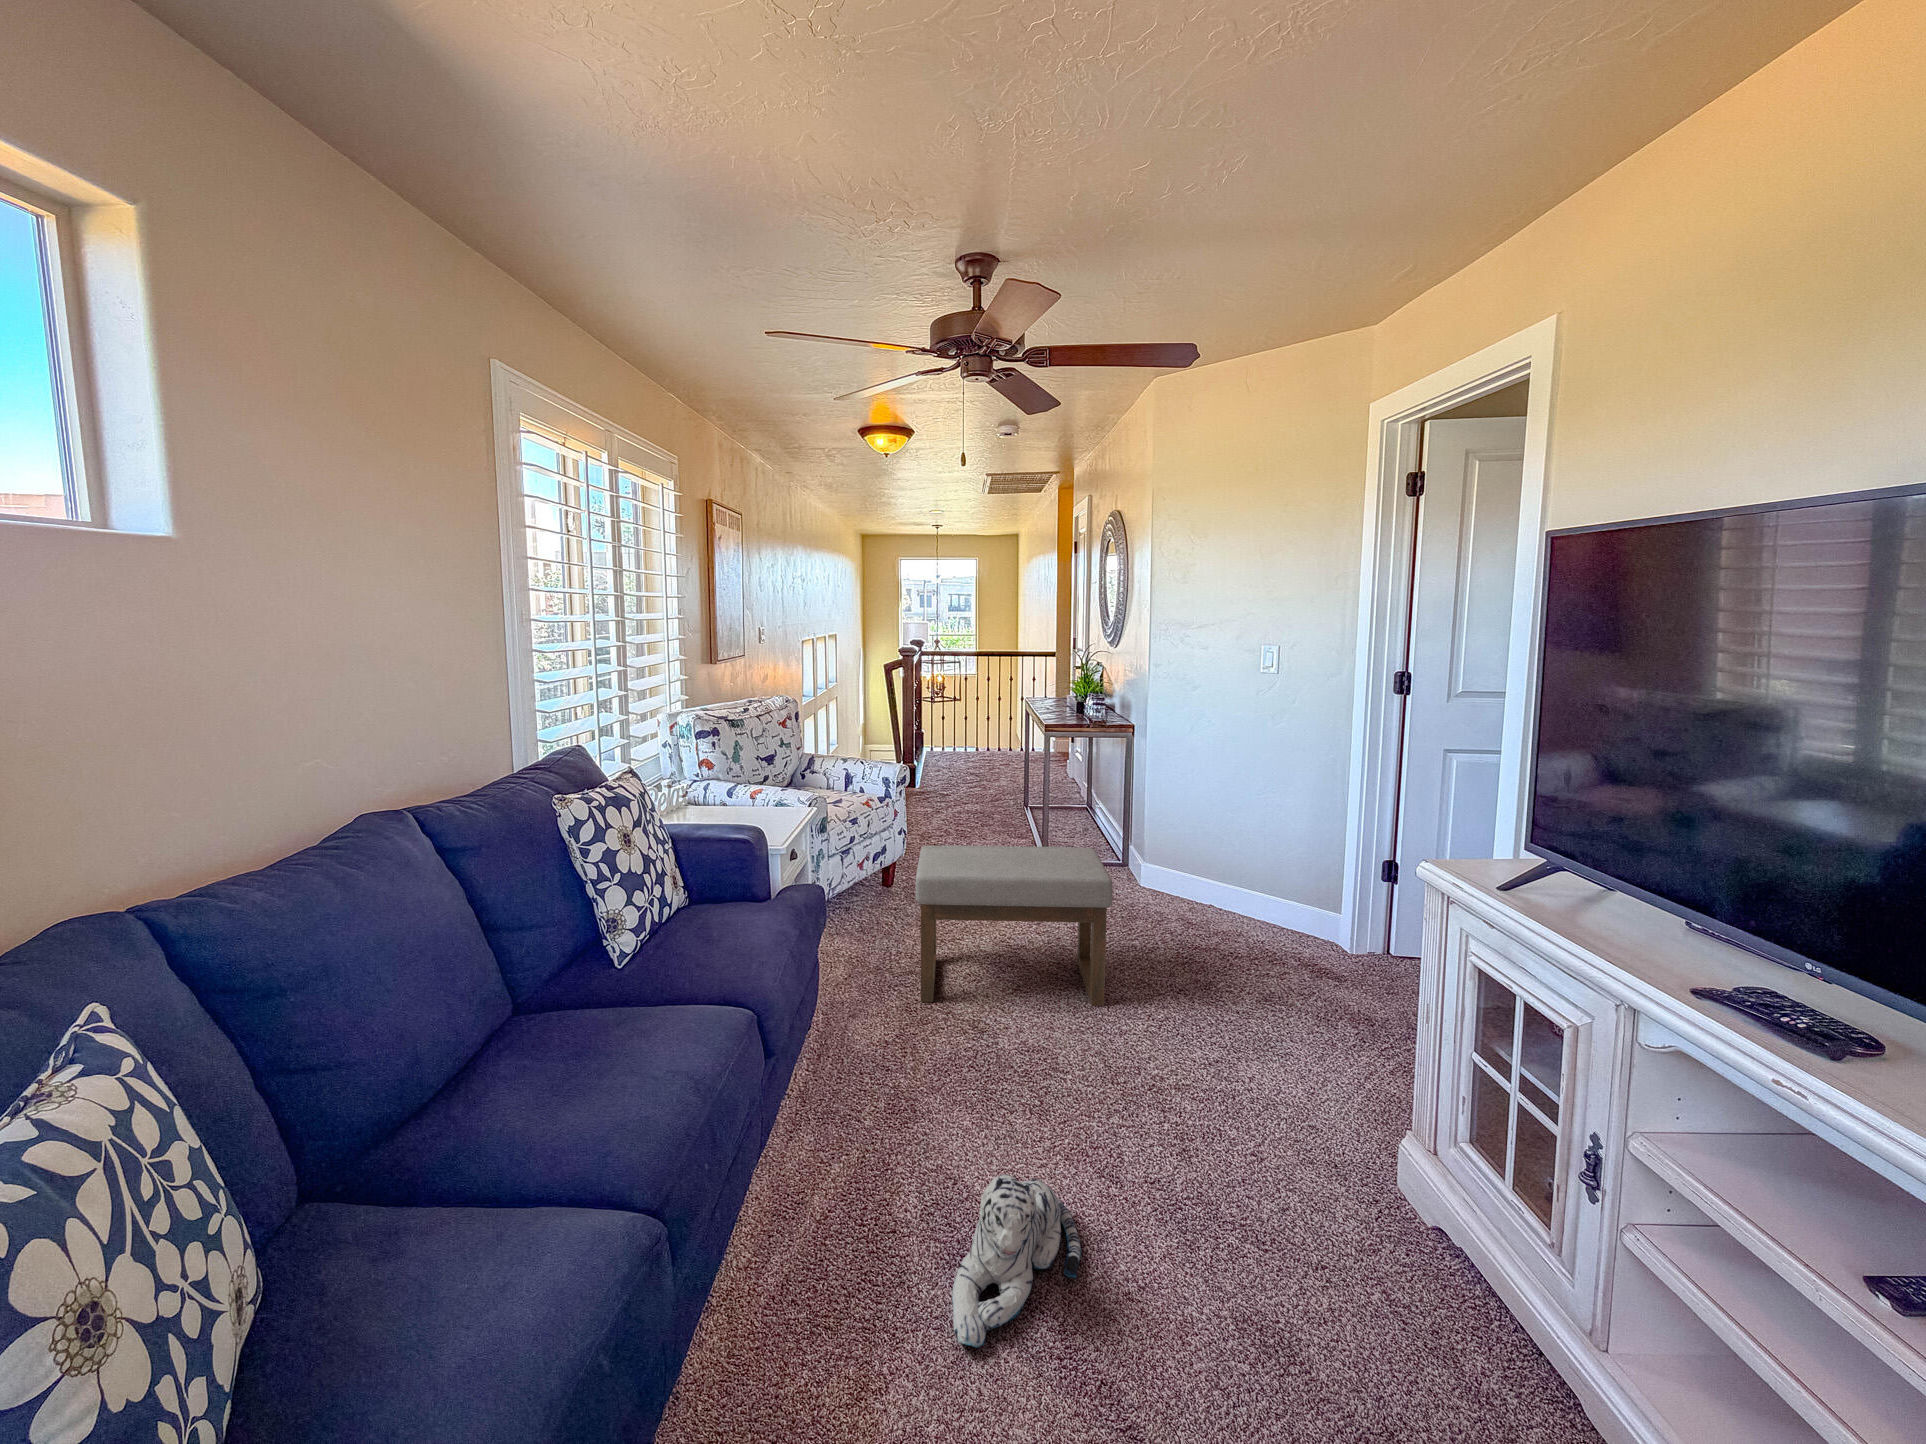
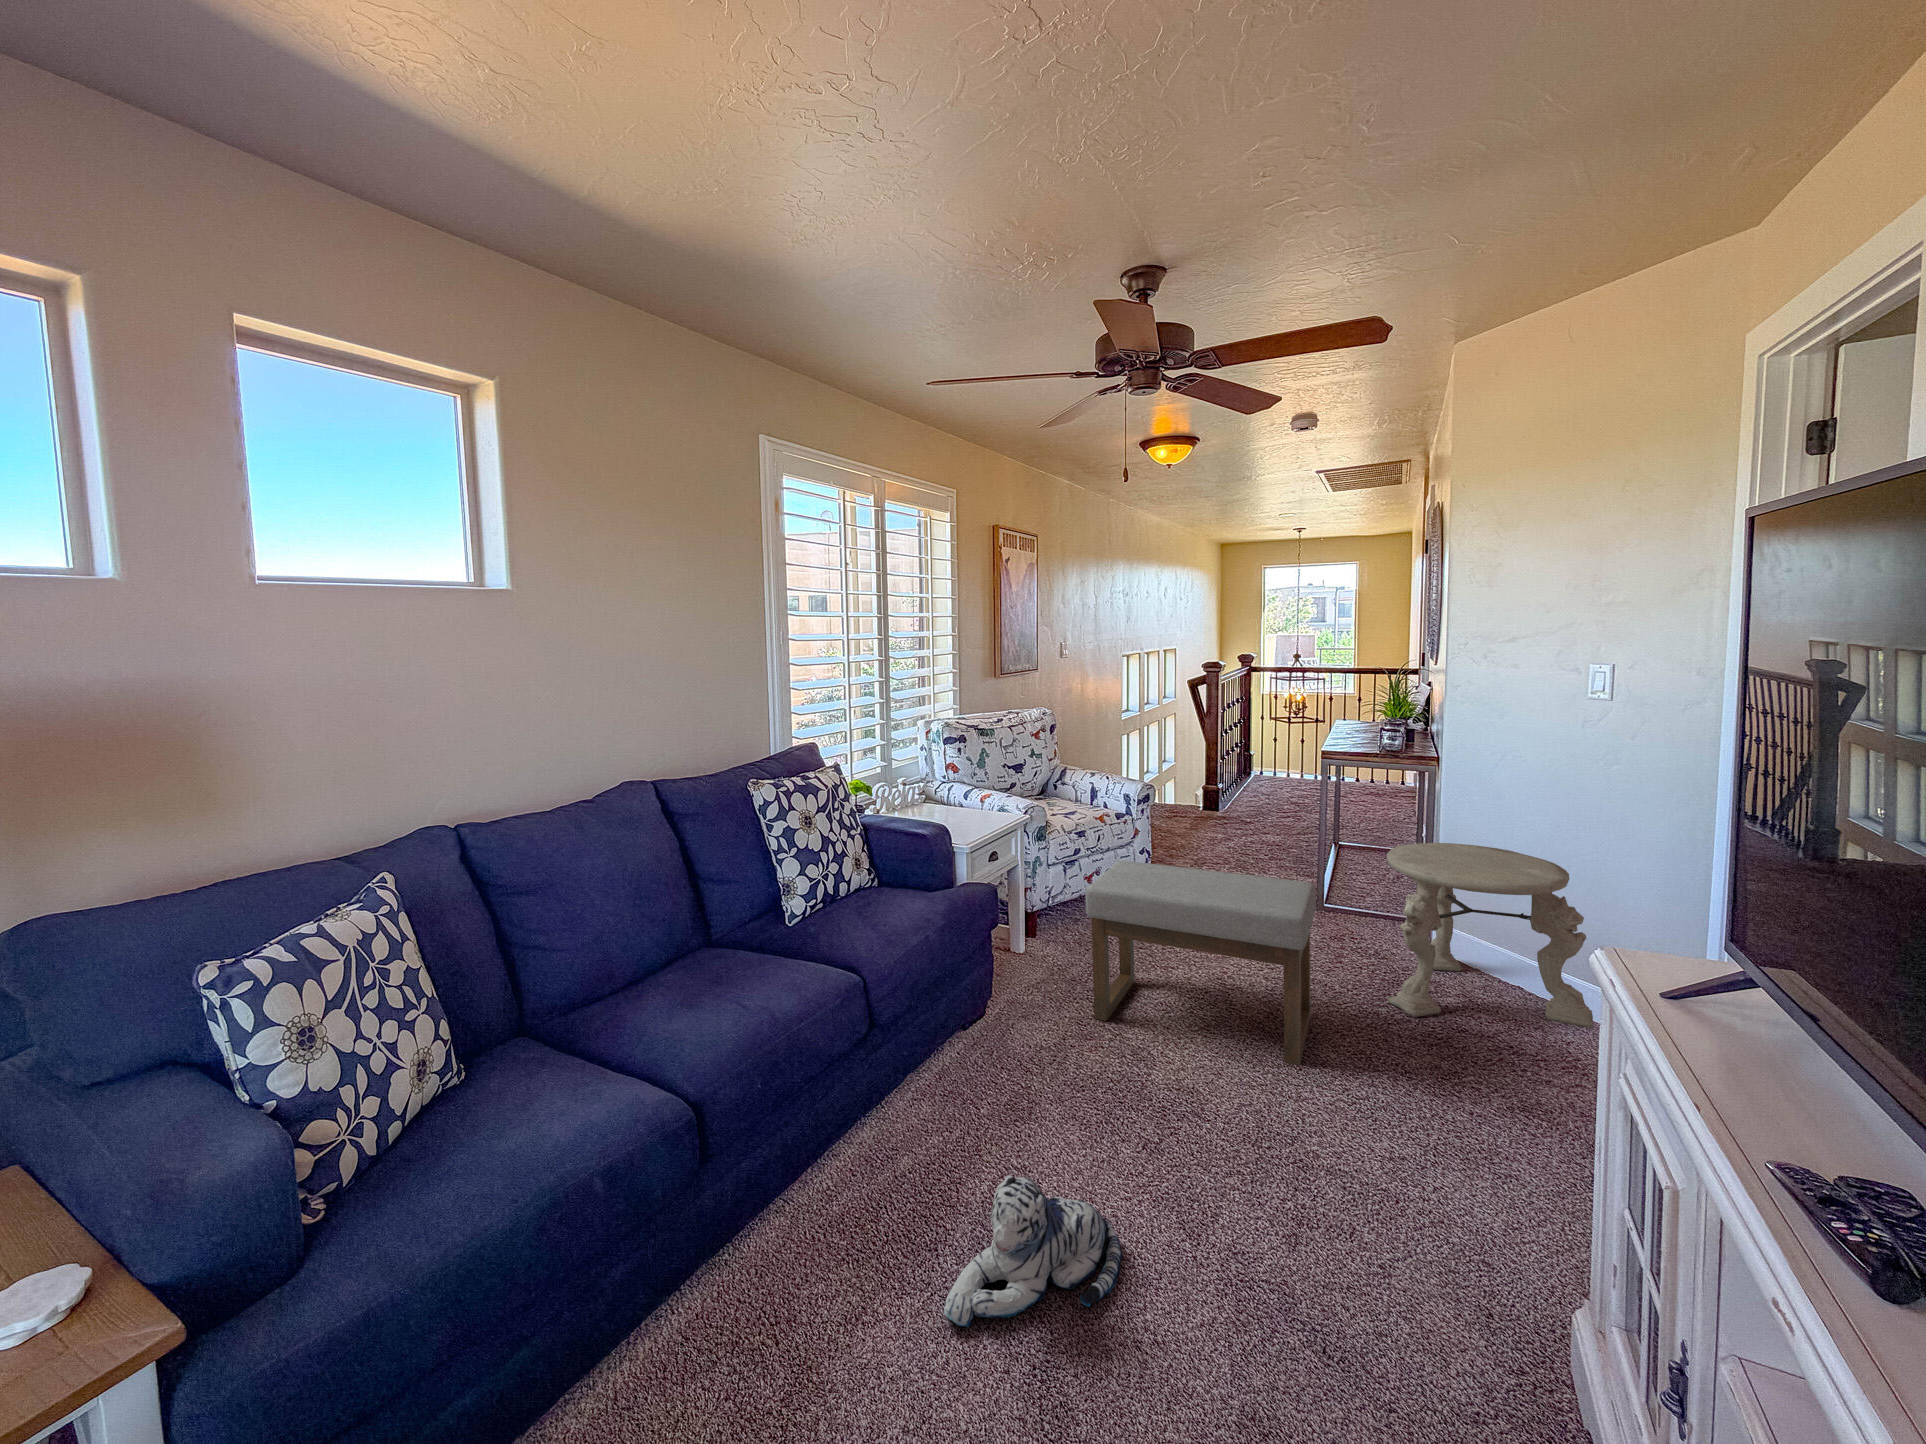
side table: none [1125,804,1262,948] -> present [1387,843,1593,1029]

